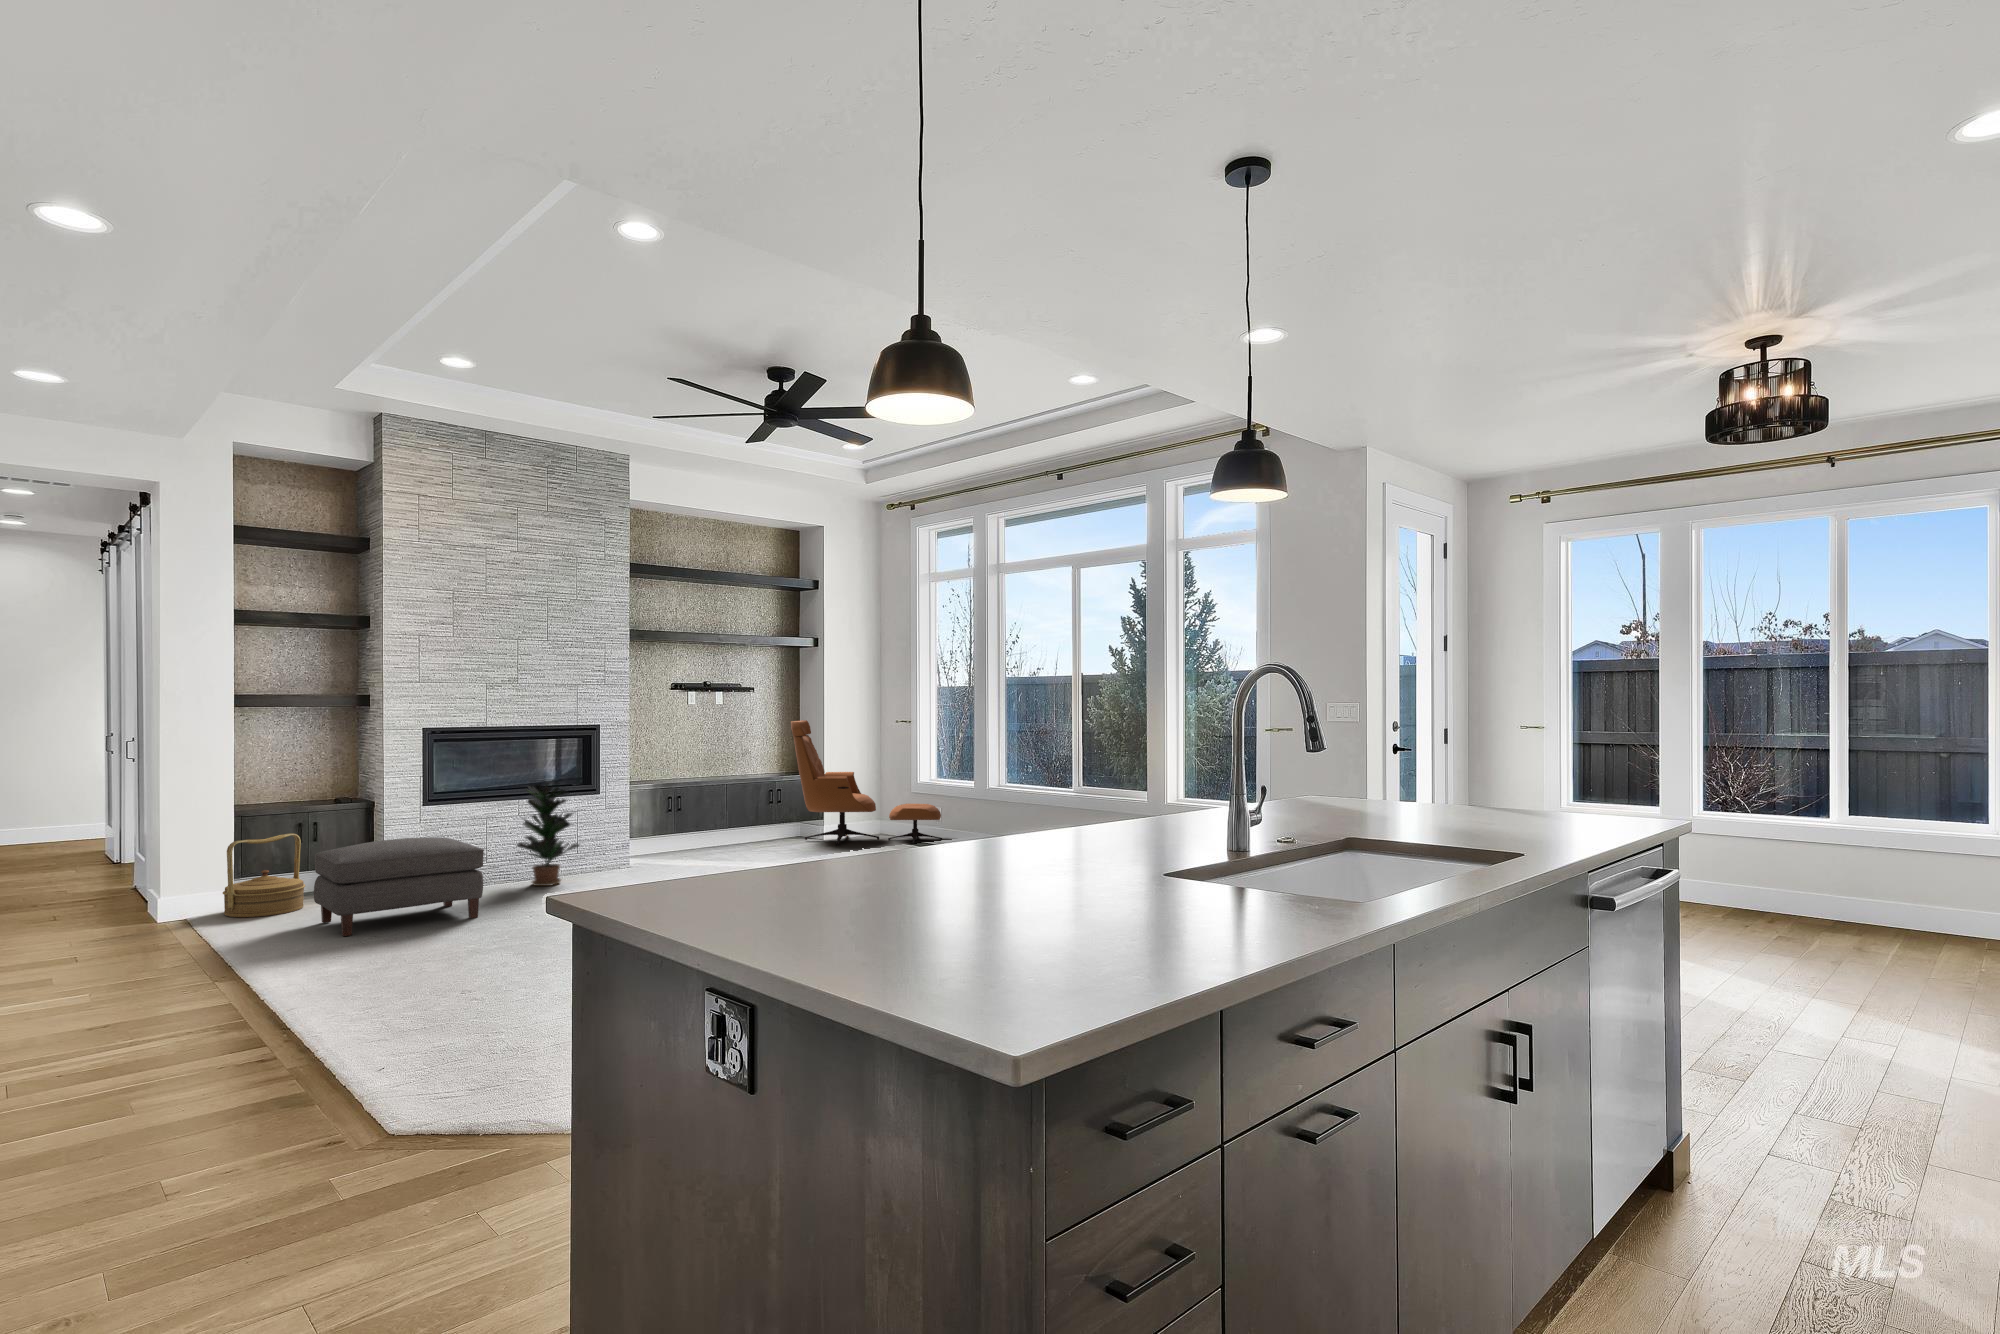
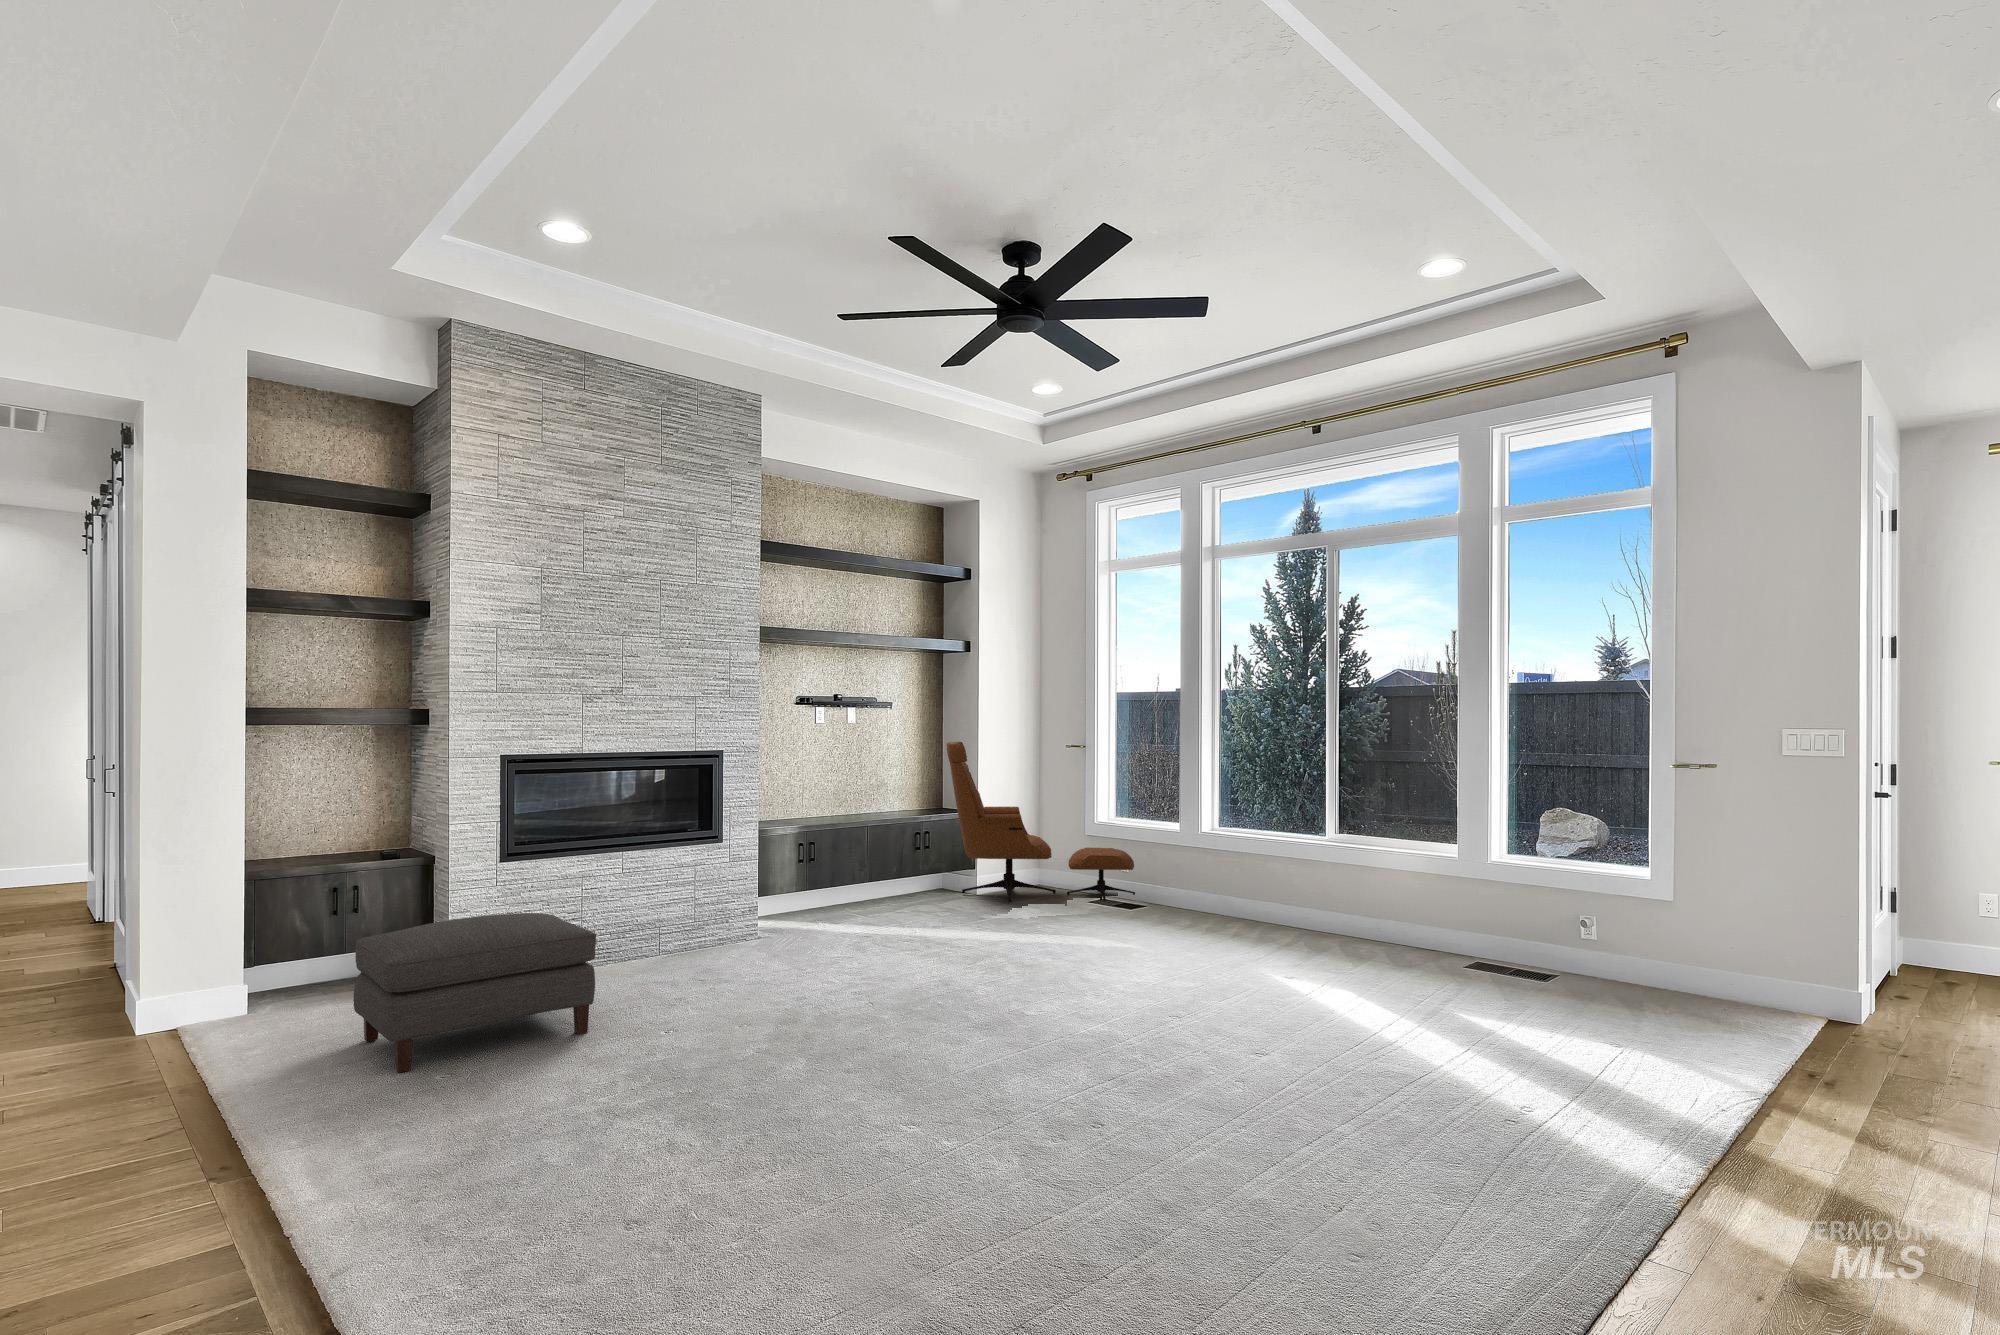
potted plant: present [516,784,580,886] -> none [623,828,707,970]
woven basket: present [223,834,305,917] -> none [224,902,340,1027]

